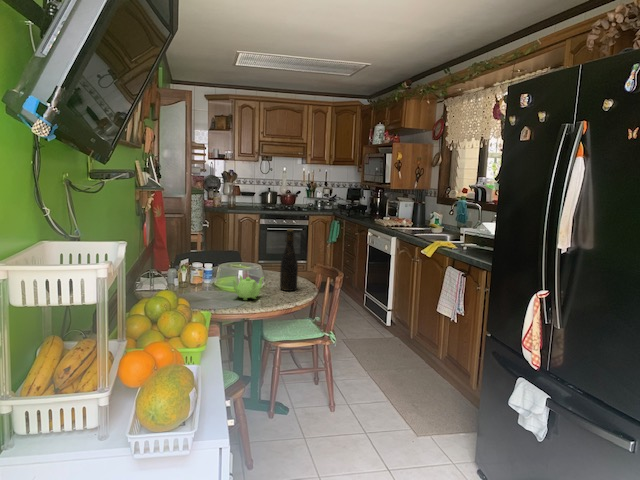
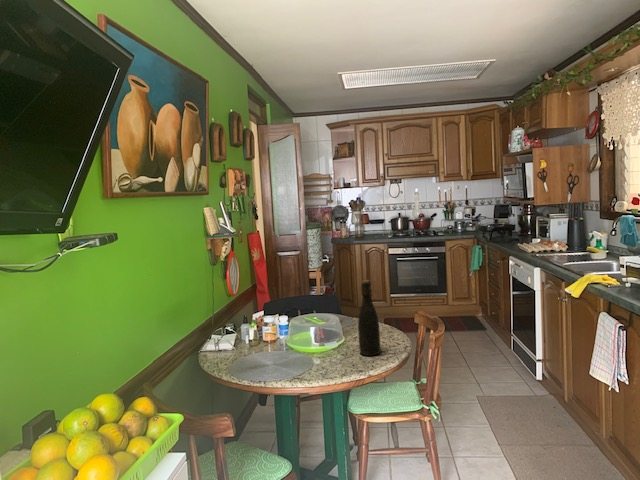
teapot: present [232,275,264,300] -> none [291,339,333,372]

